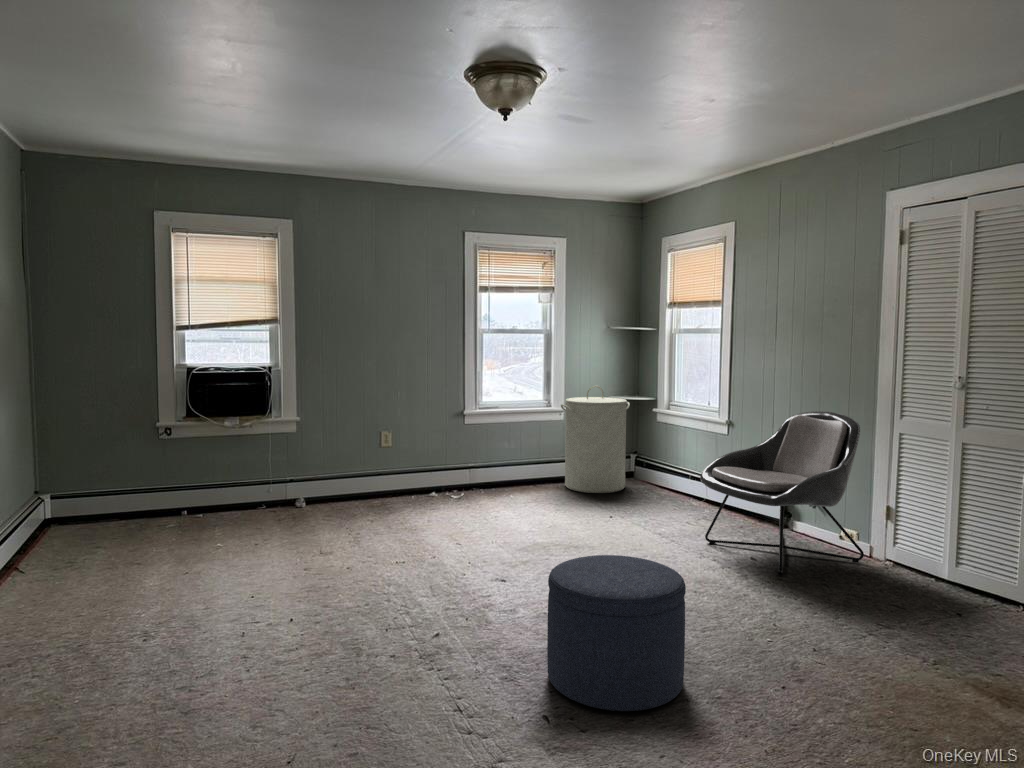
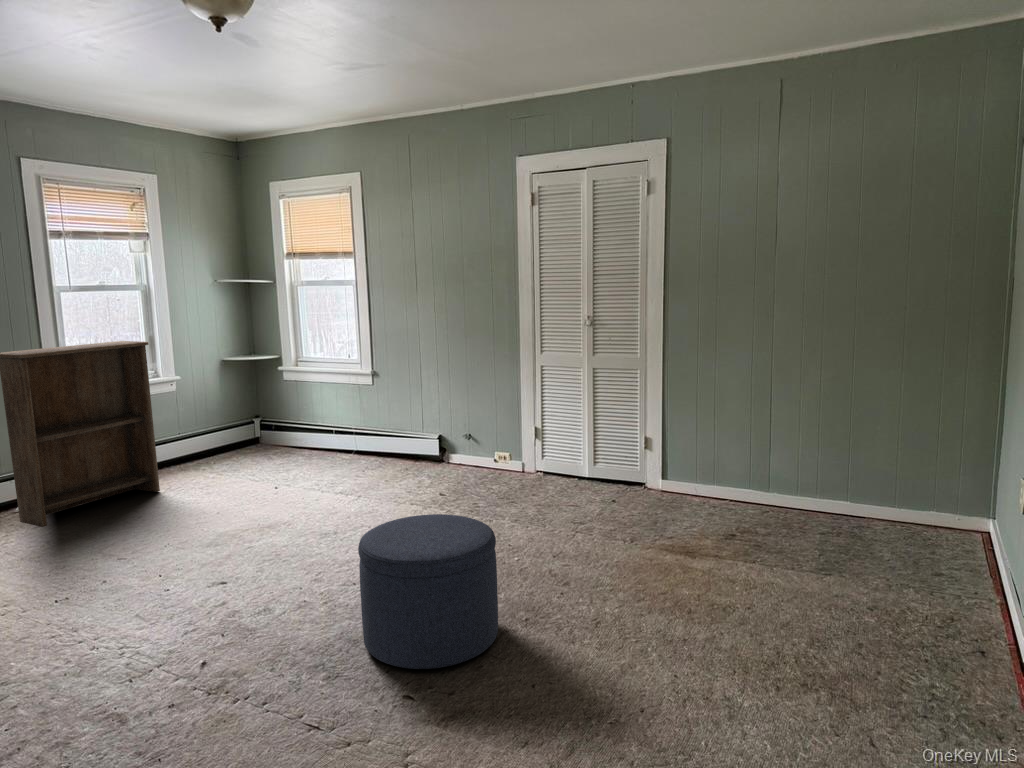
bookshelf: none [423,373,529,509] -> present [0,341,160,527]
laundry hamper: present [561,386,630,493] -> none [178,348,262,469]
lounge chair: present [700,411,864,574] -> none [380,353,523,504]

